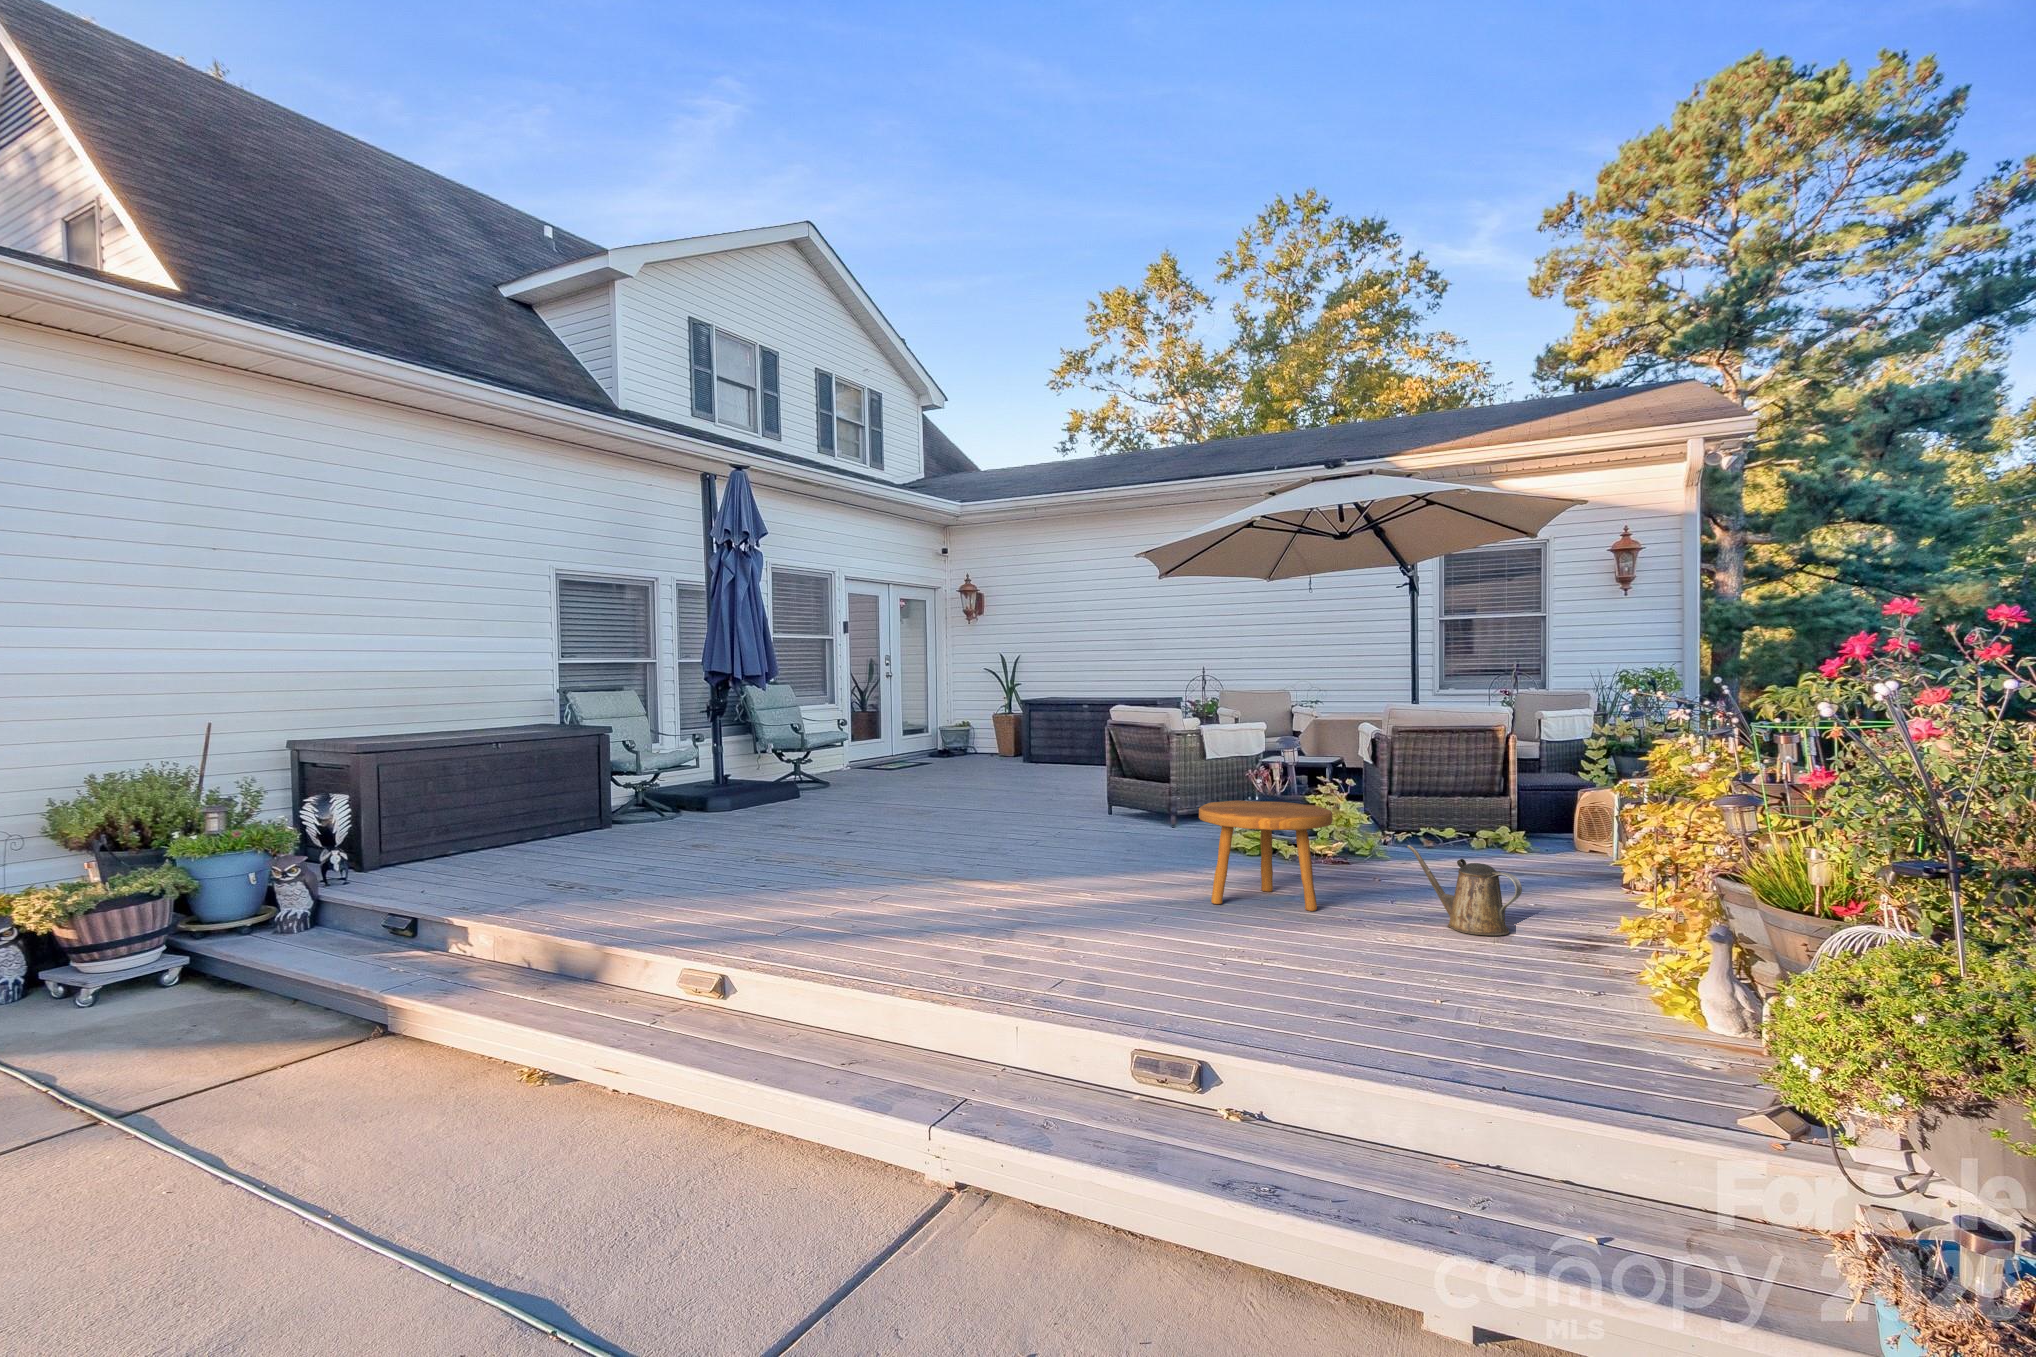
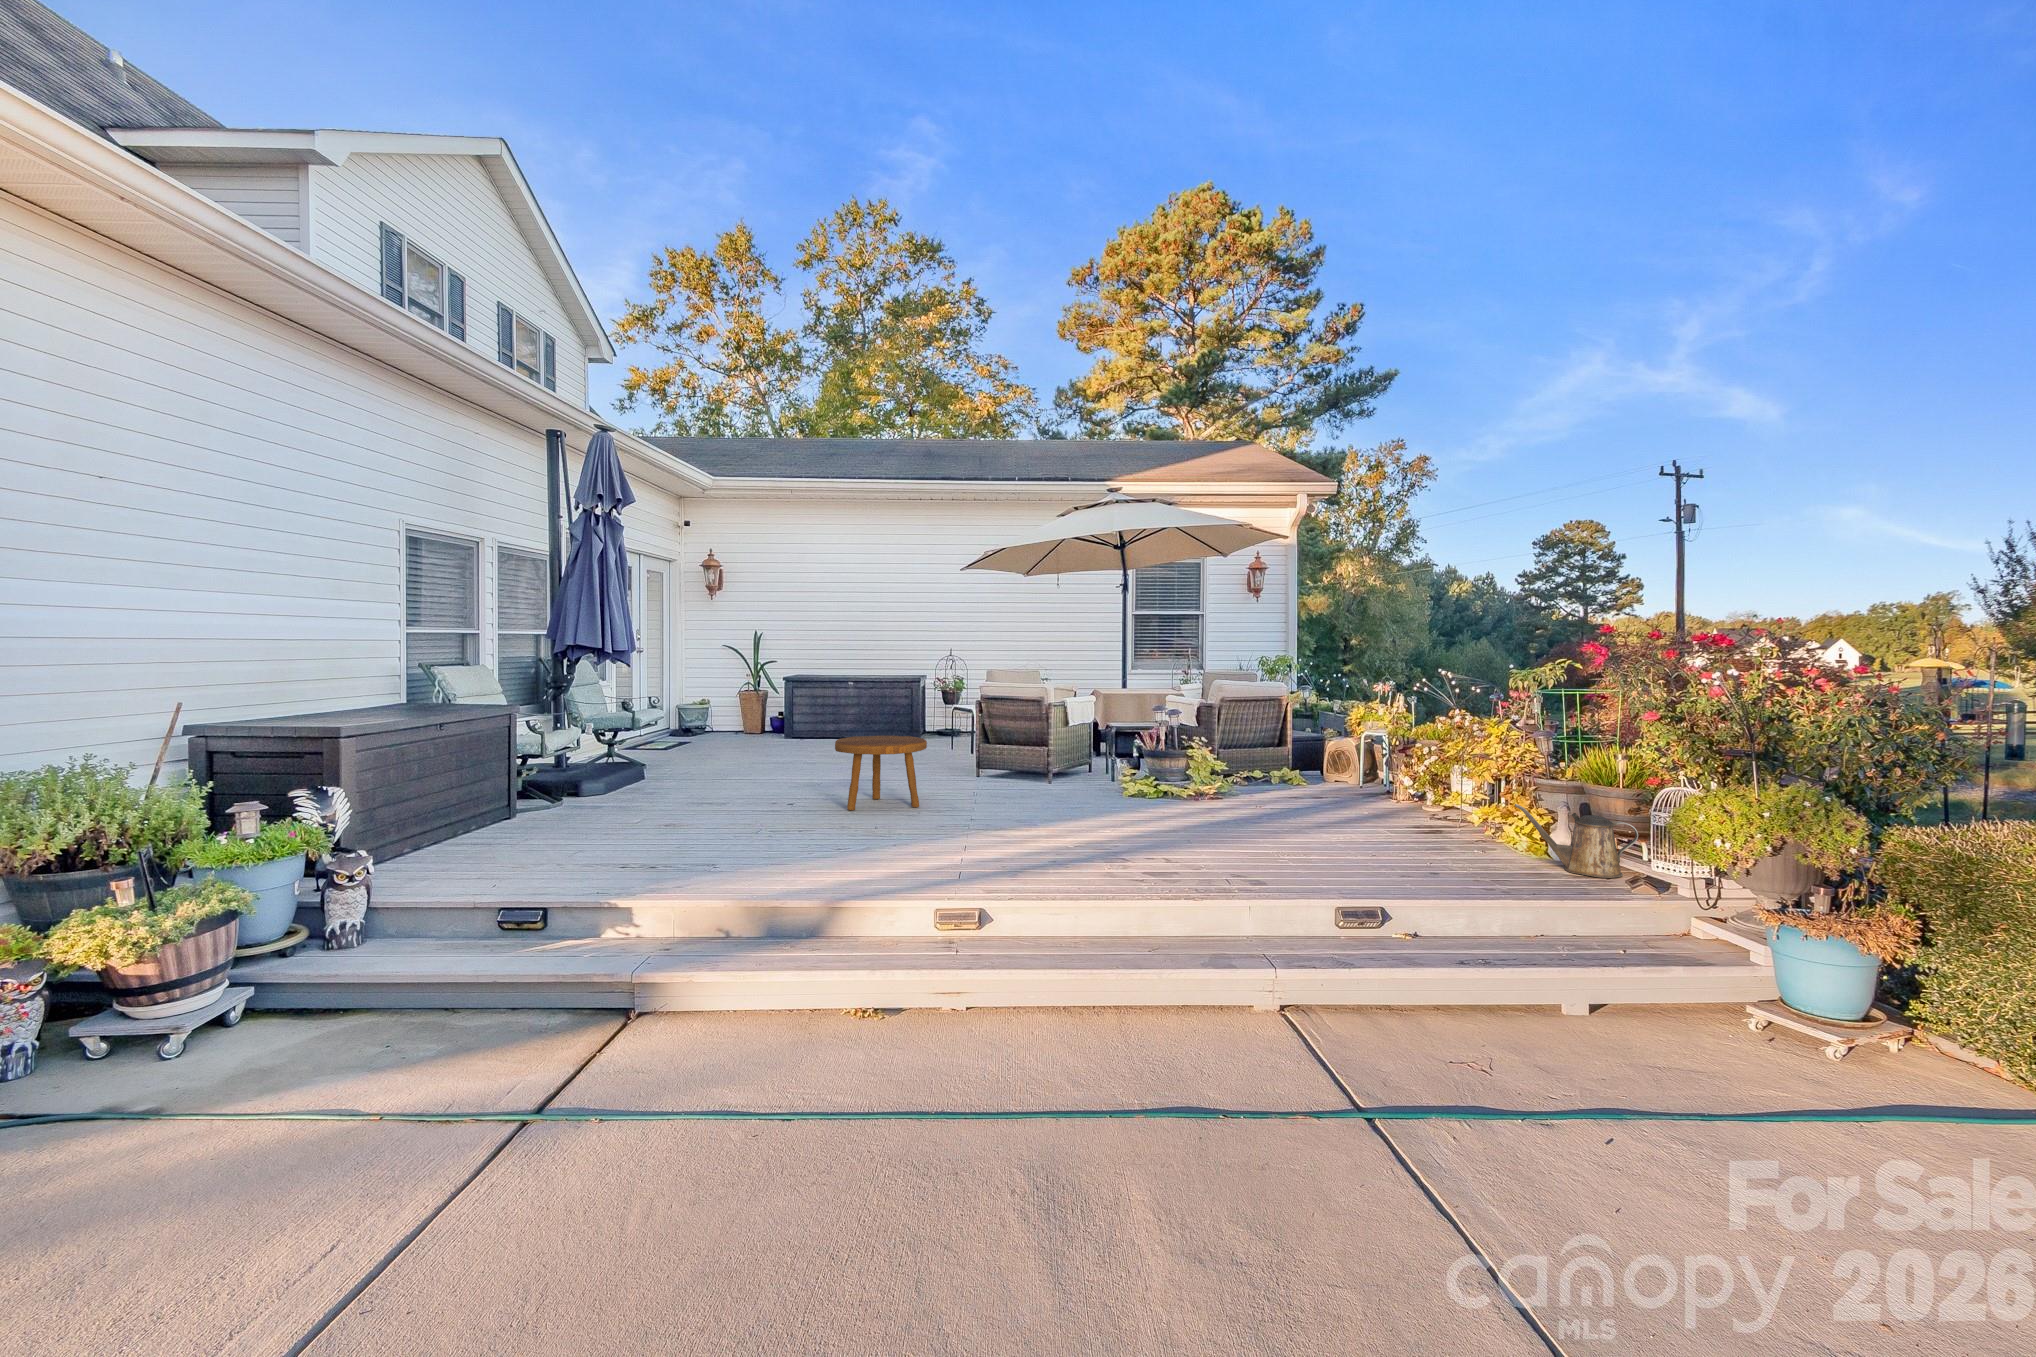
footstool: present [1199,800,1332,911] -> present [835,736,927,810]

